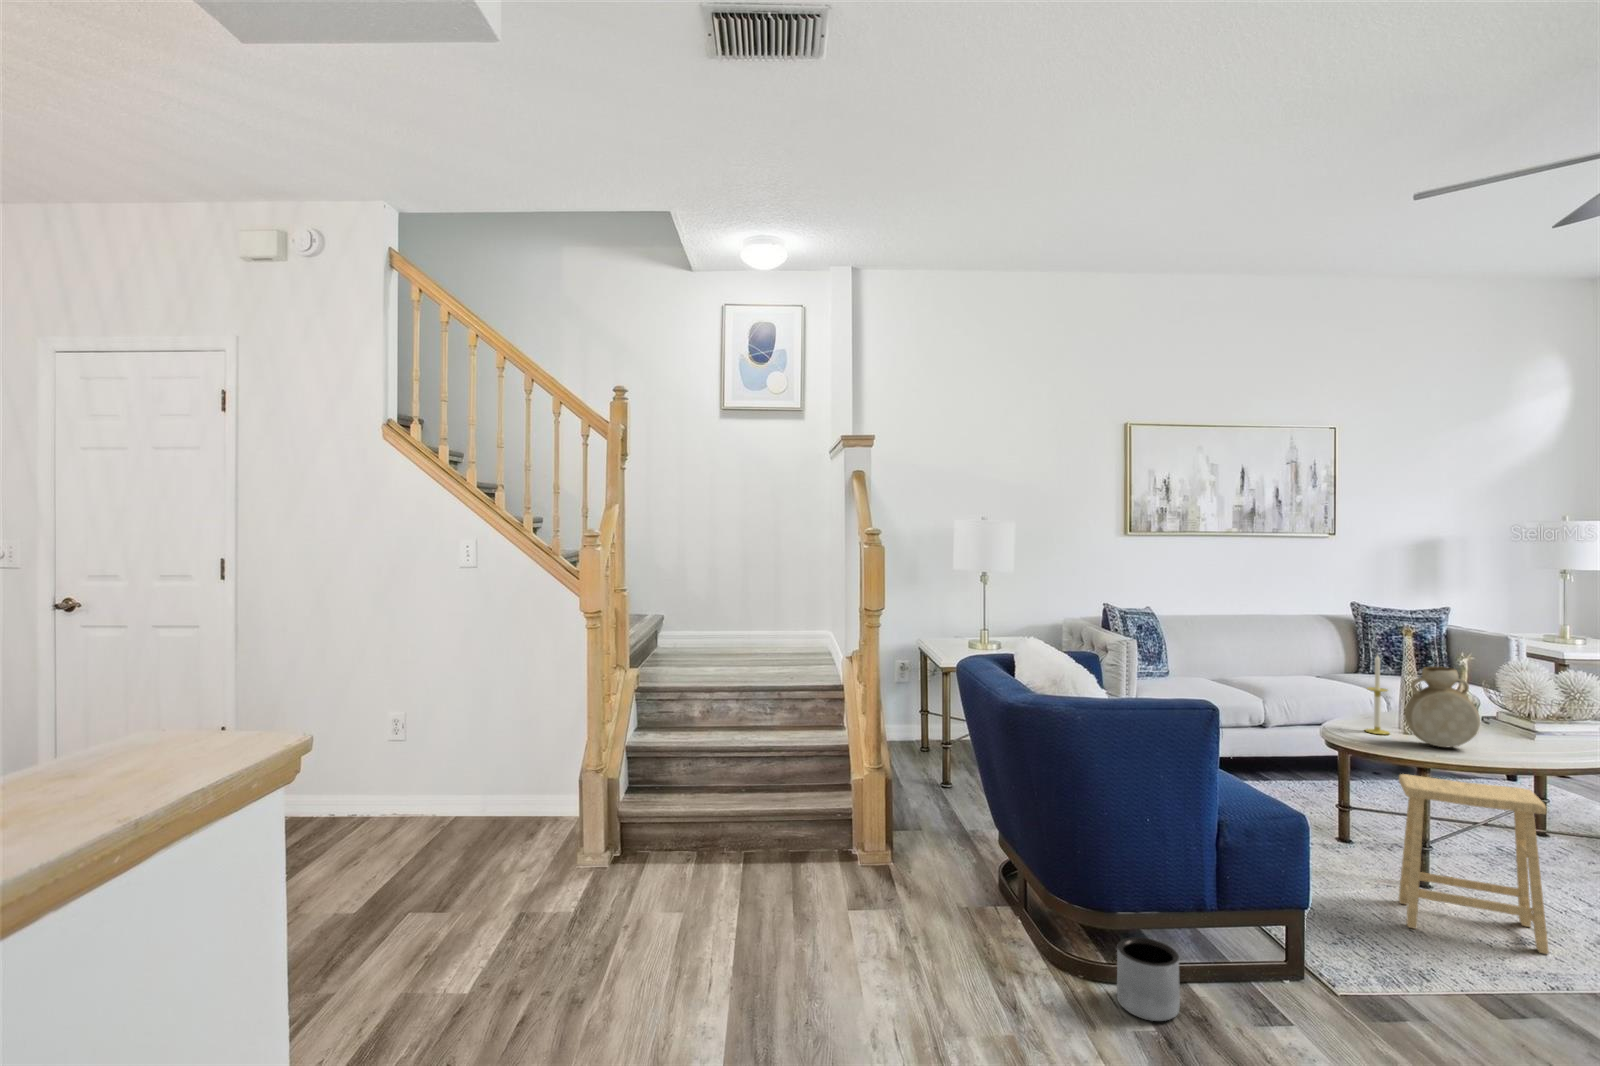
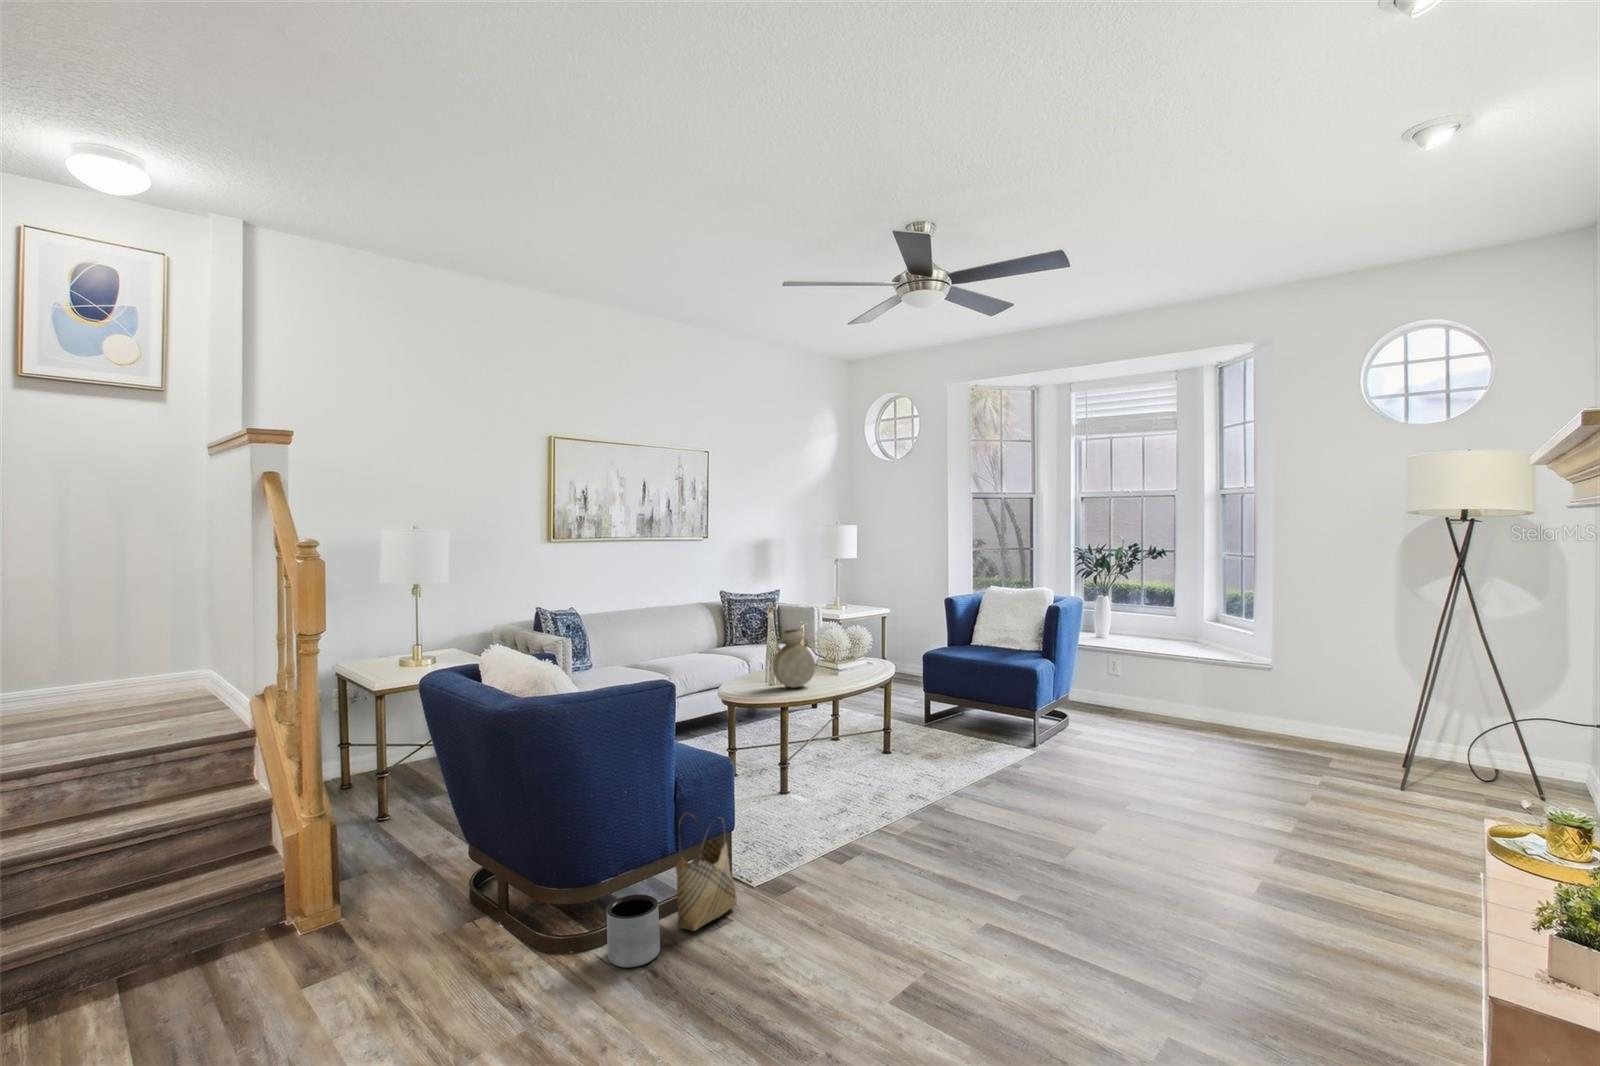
candle: present [1365,655,1389,735] -> none [747,625,763,686]
footstool: present [1398,774,1549,954] -> none [777,706,865,823]
woven basket: none [1206,867,1294,1010] -> present [675,814,737,931]

